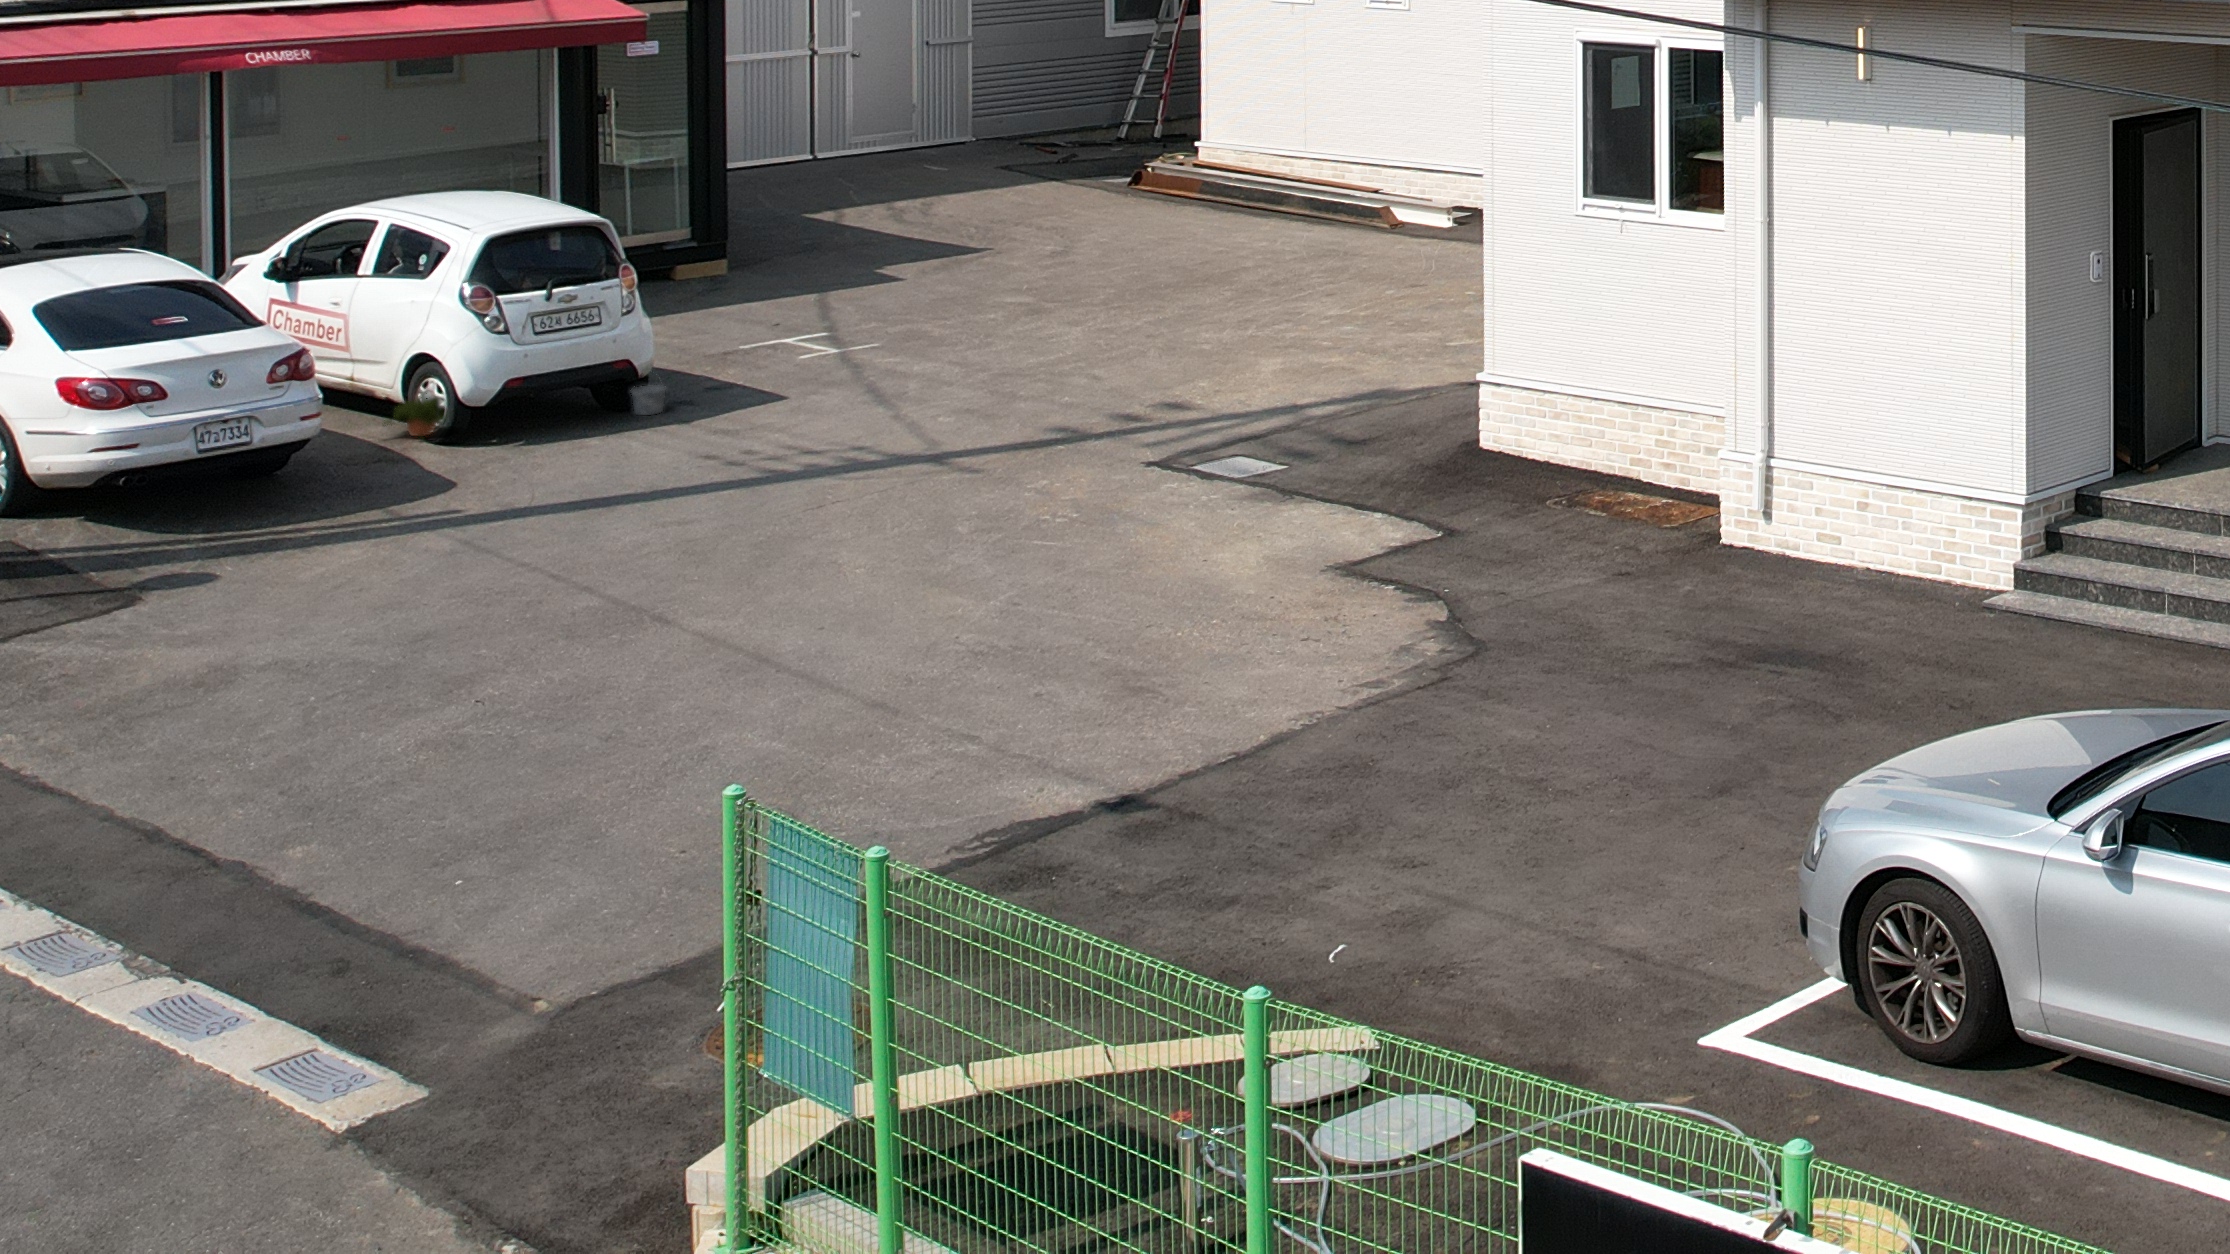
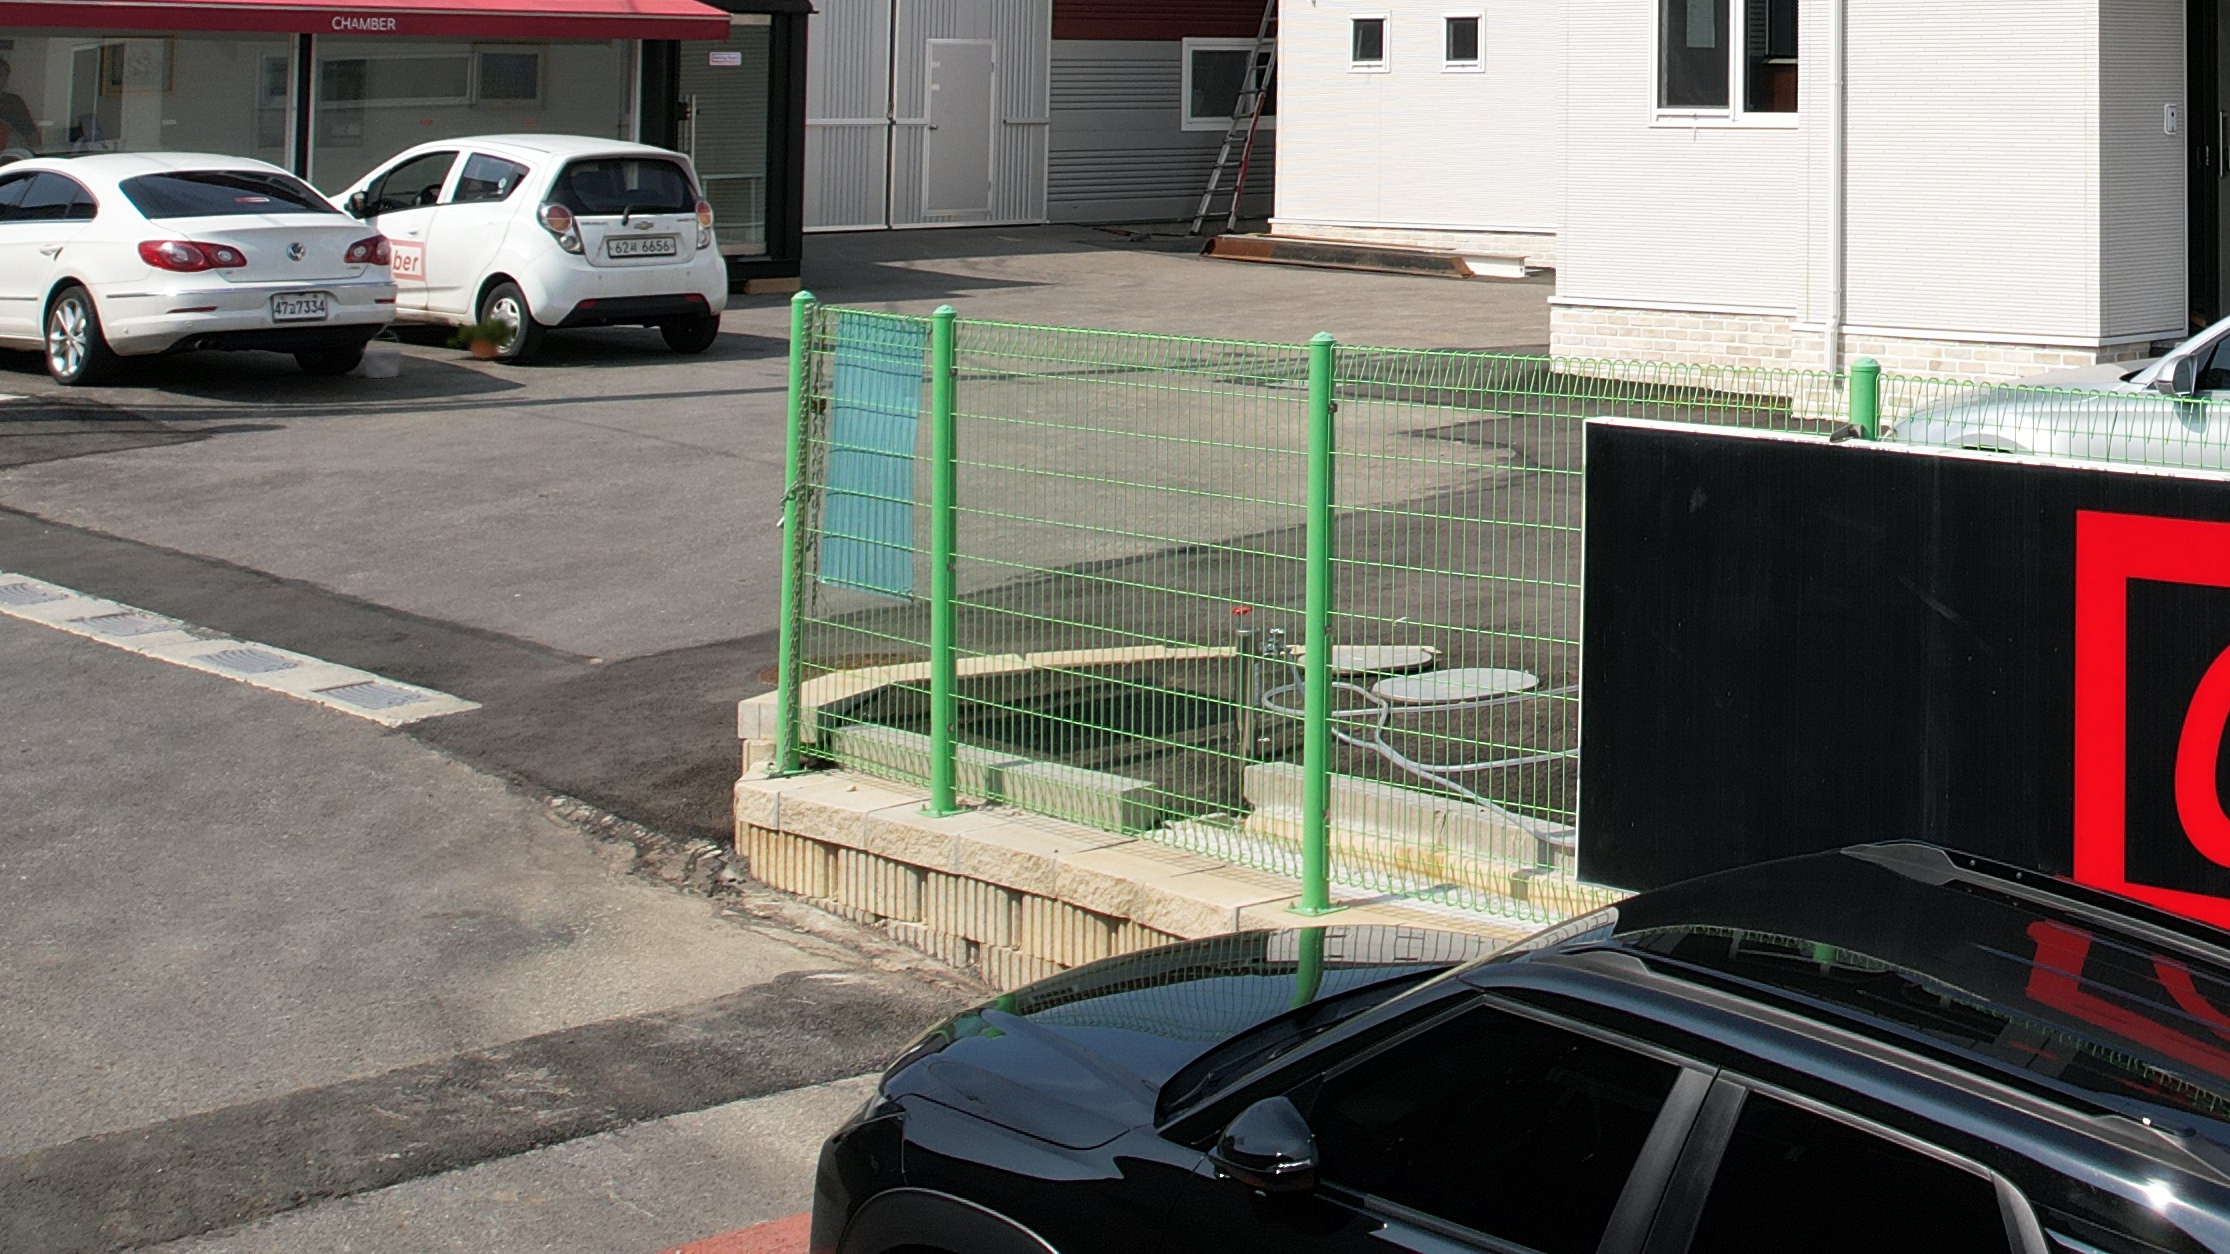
bucket: present [632,385,665,415] -> present [365,349,402,378]

